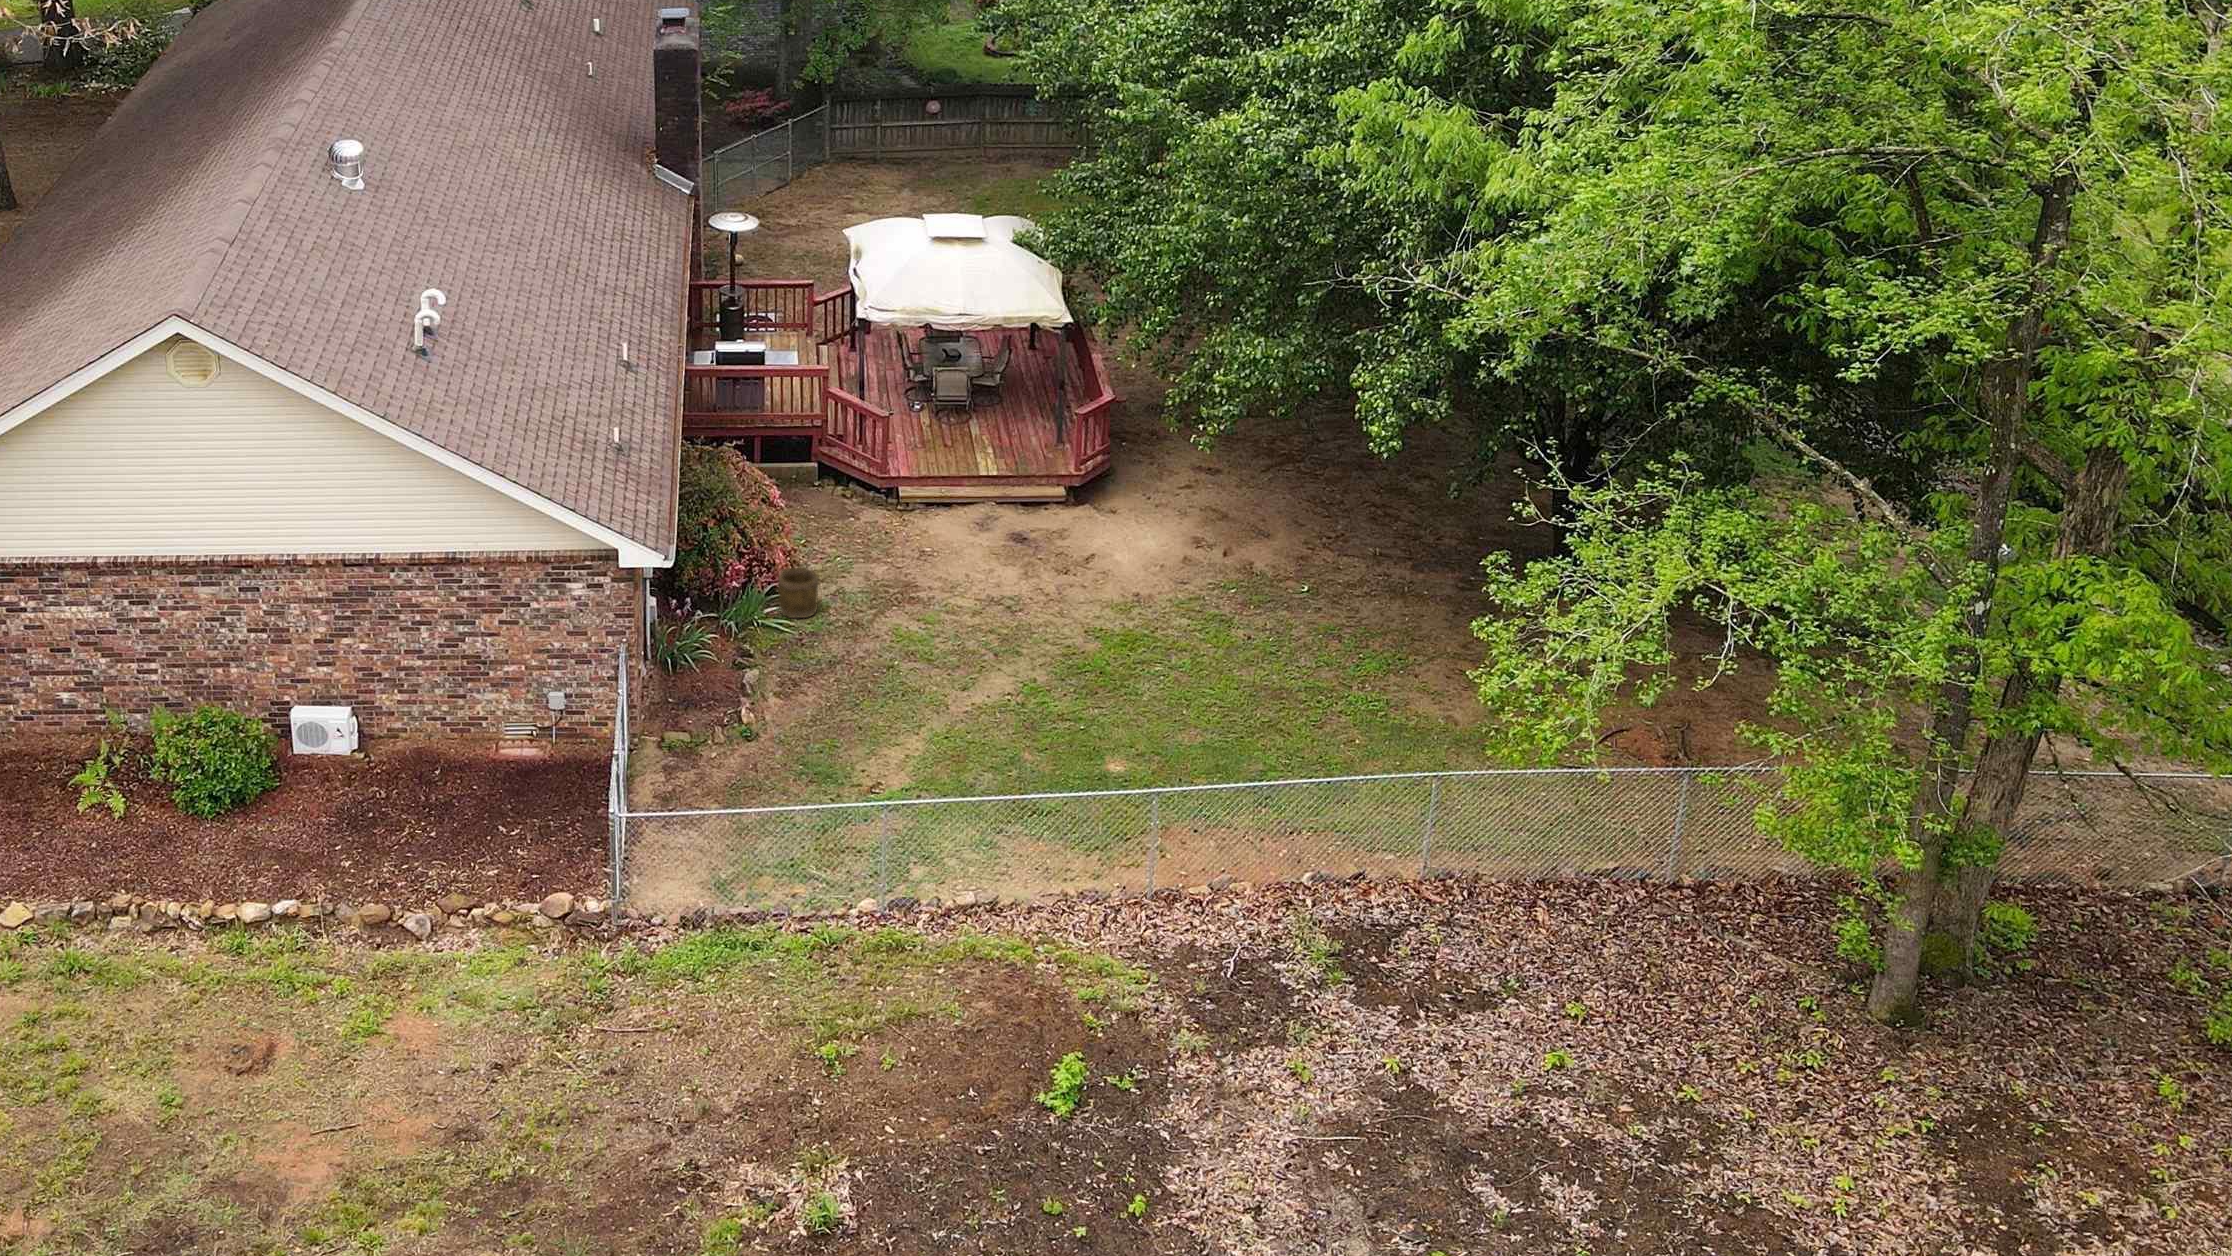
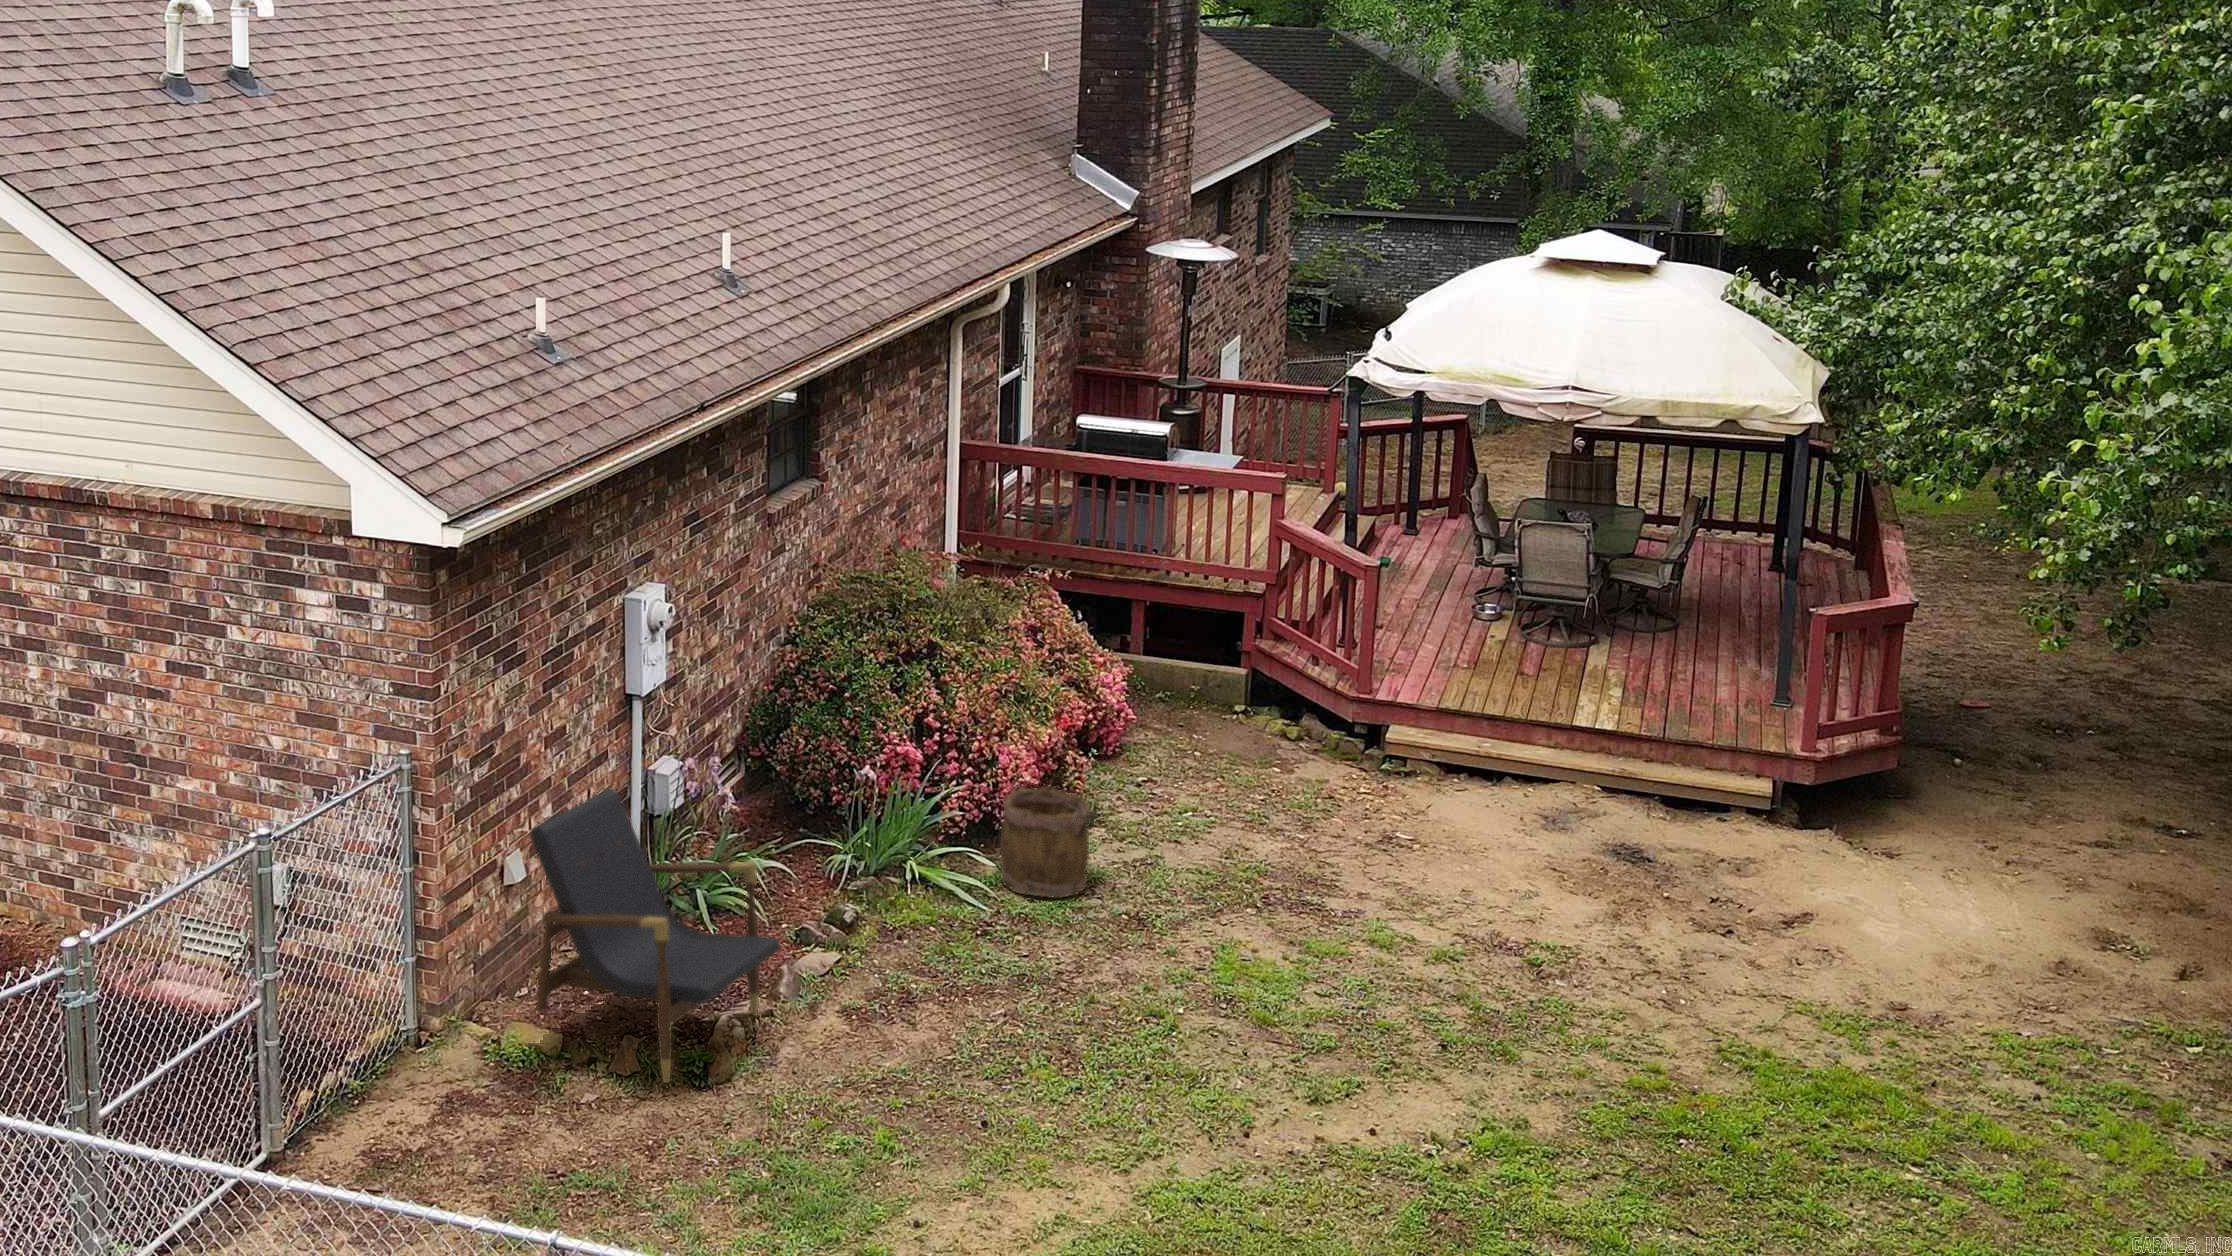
lounge chair: none [646,625,744,742] -> present [530,789,780,1083]

